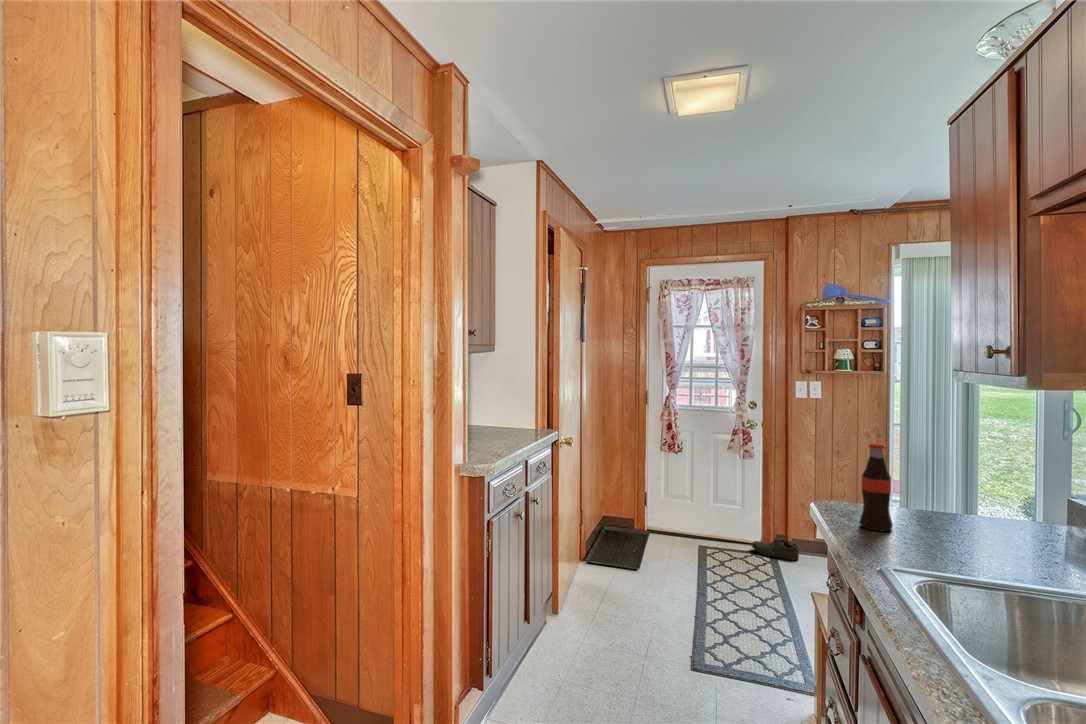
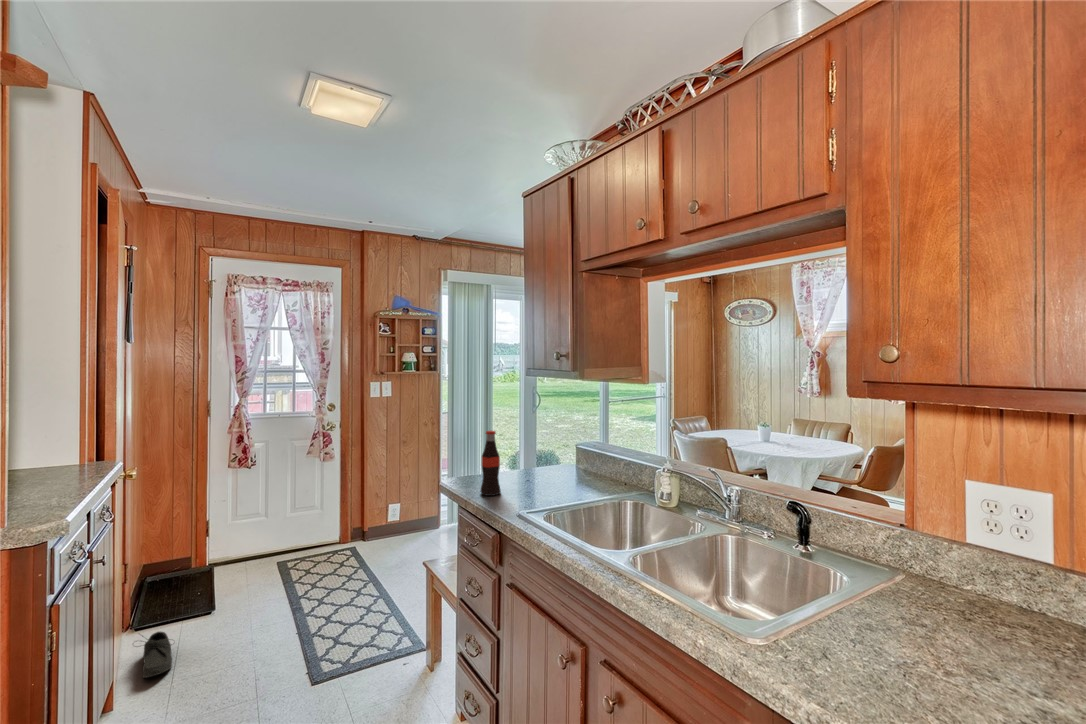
shoe: present [752,535,799,560] -> present [142,632,172,678]

